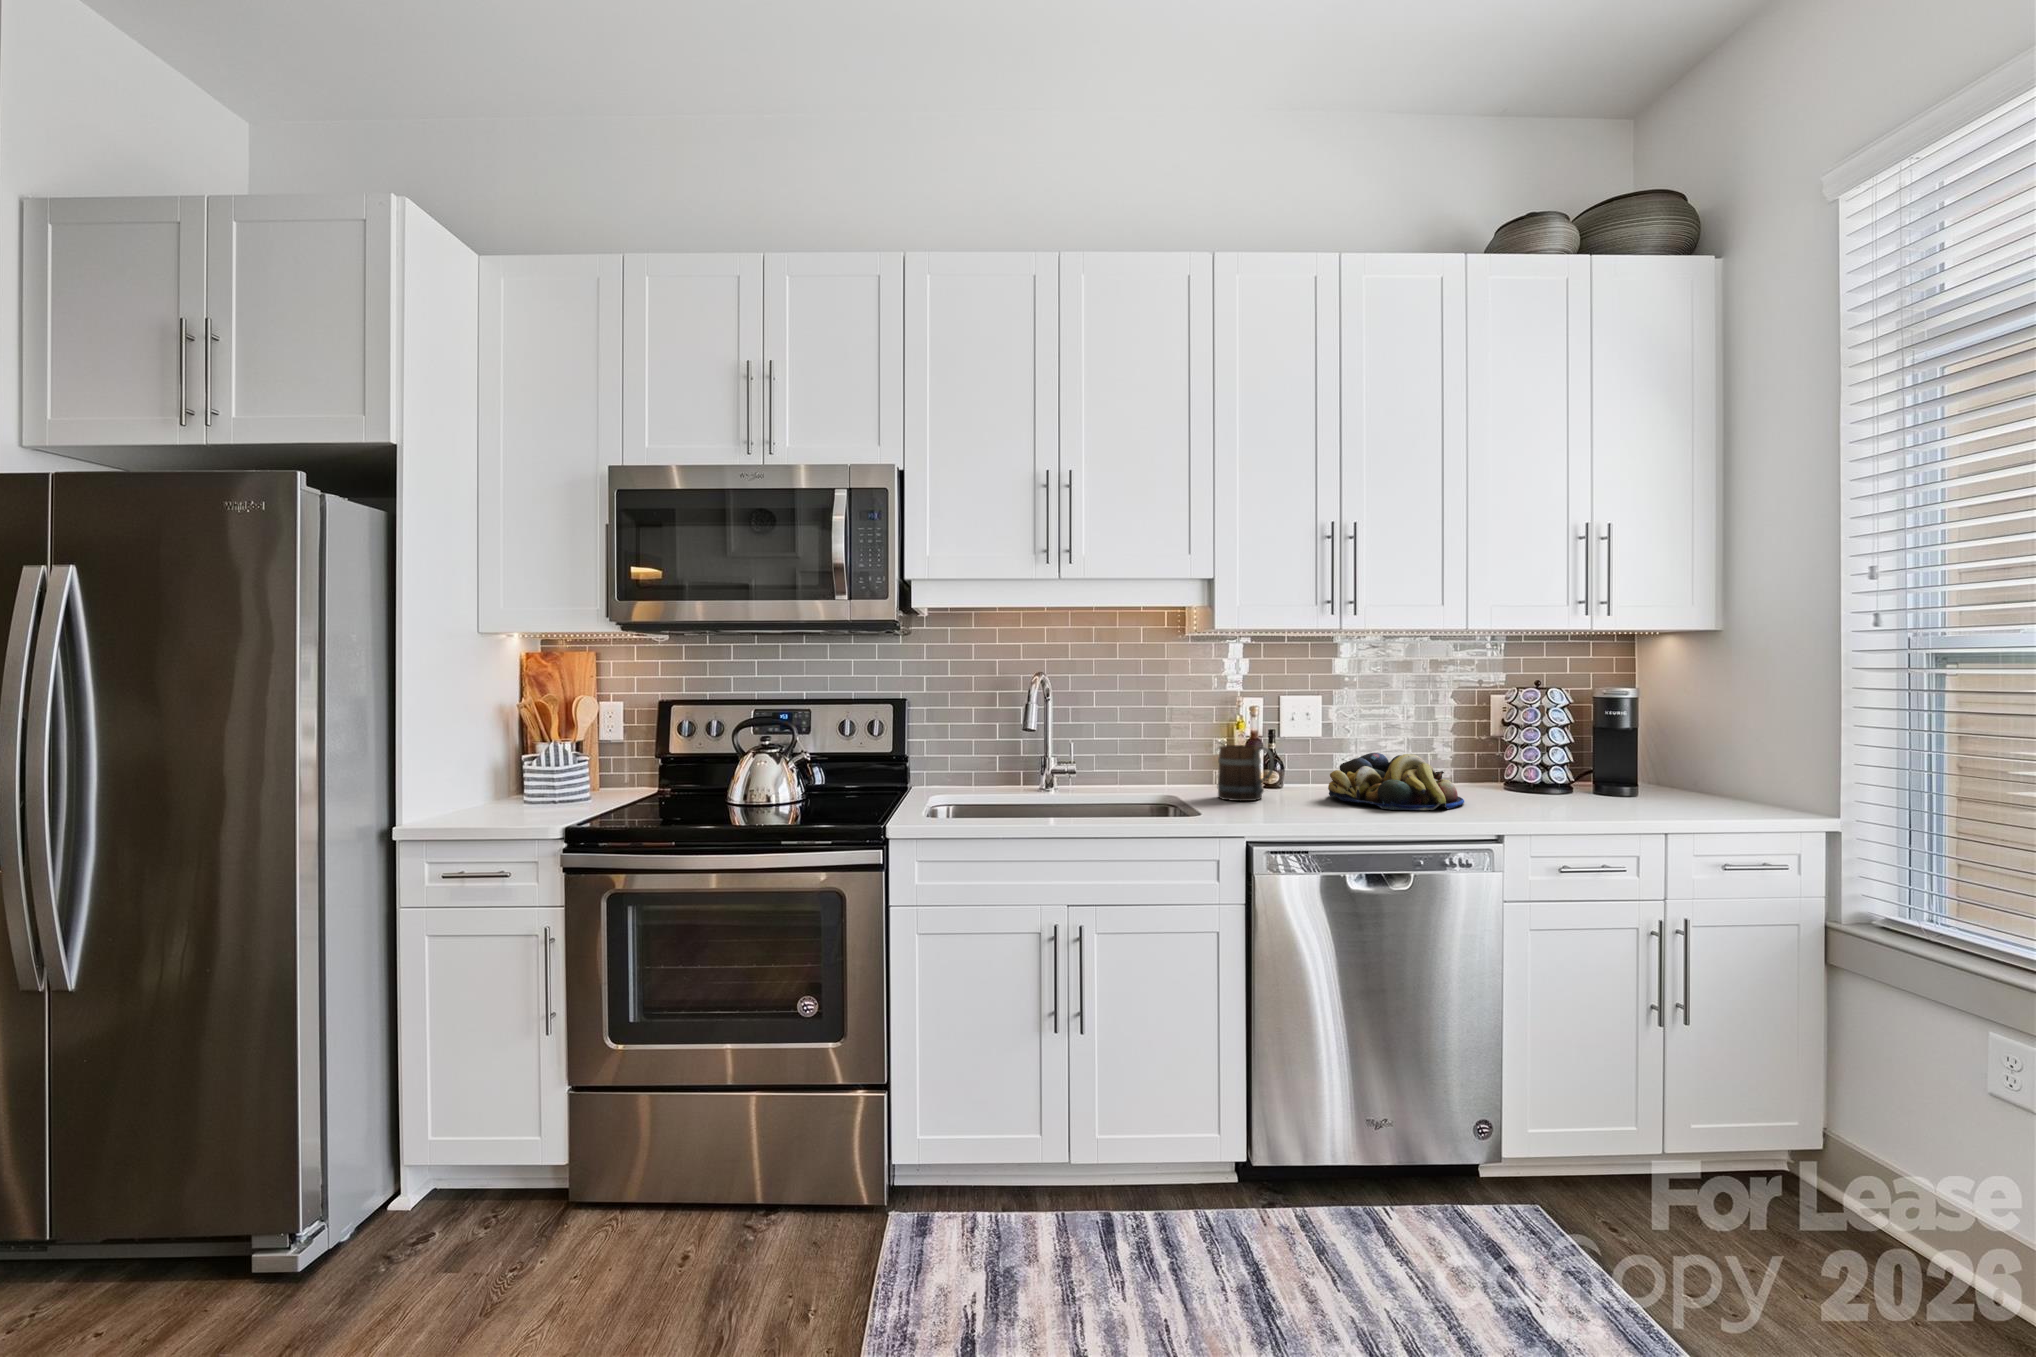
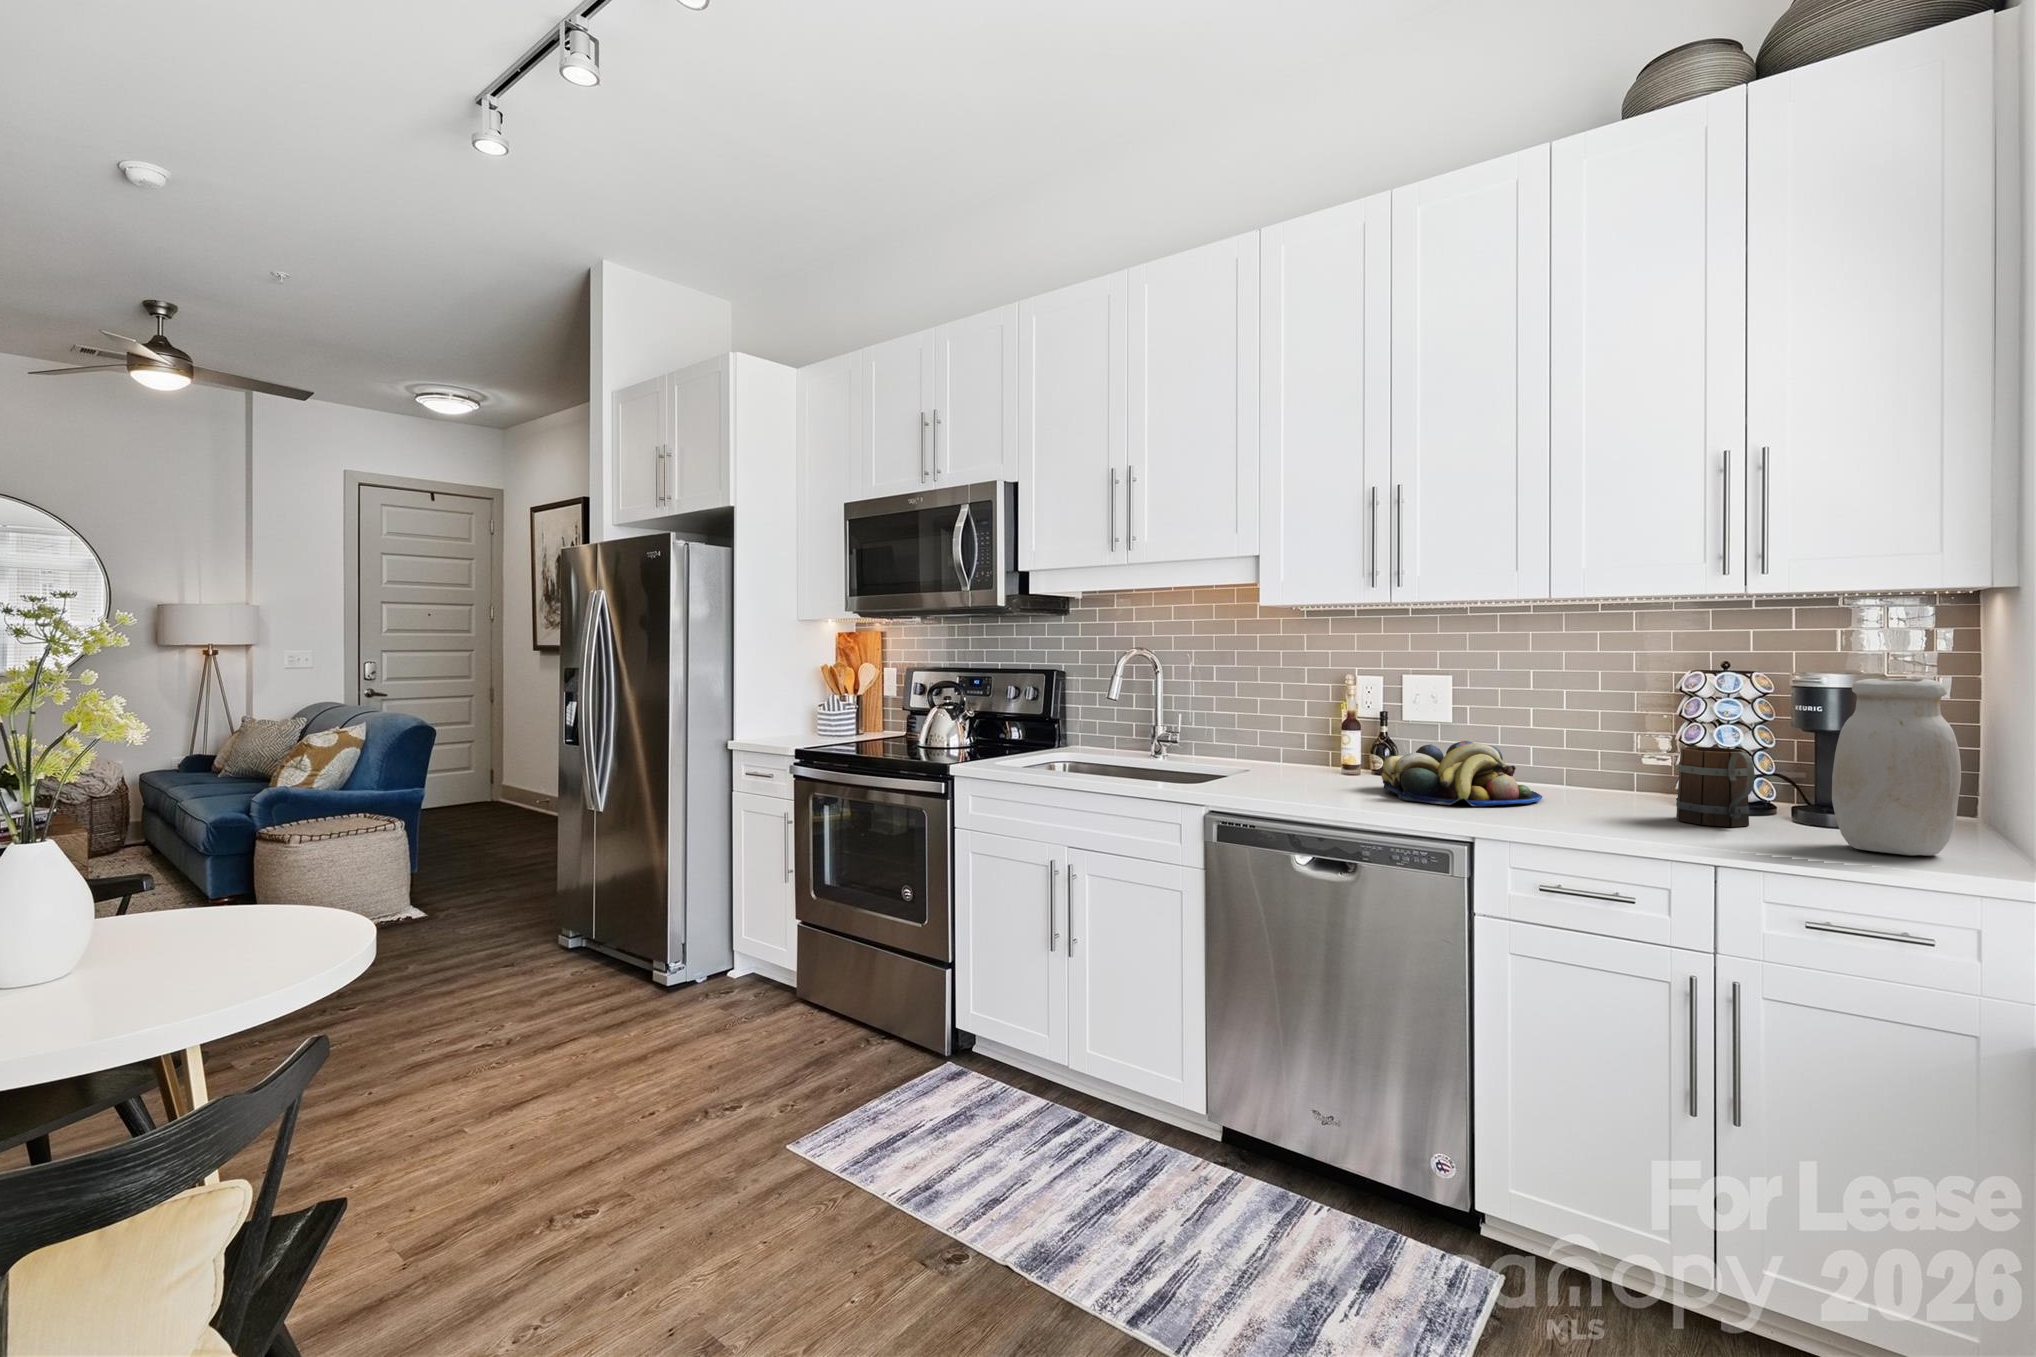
jar: none [1693,691,1768,812] -> present [1832,679,1961,855]
mug: present [1218,745,1274,801] -> present [1676,747,1755,827]

